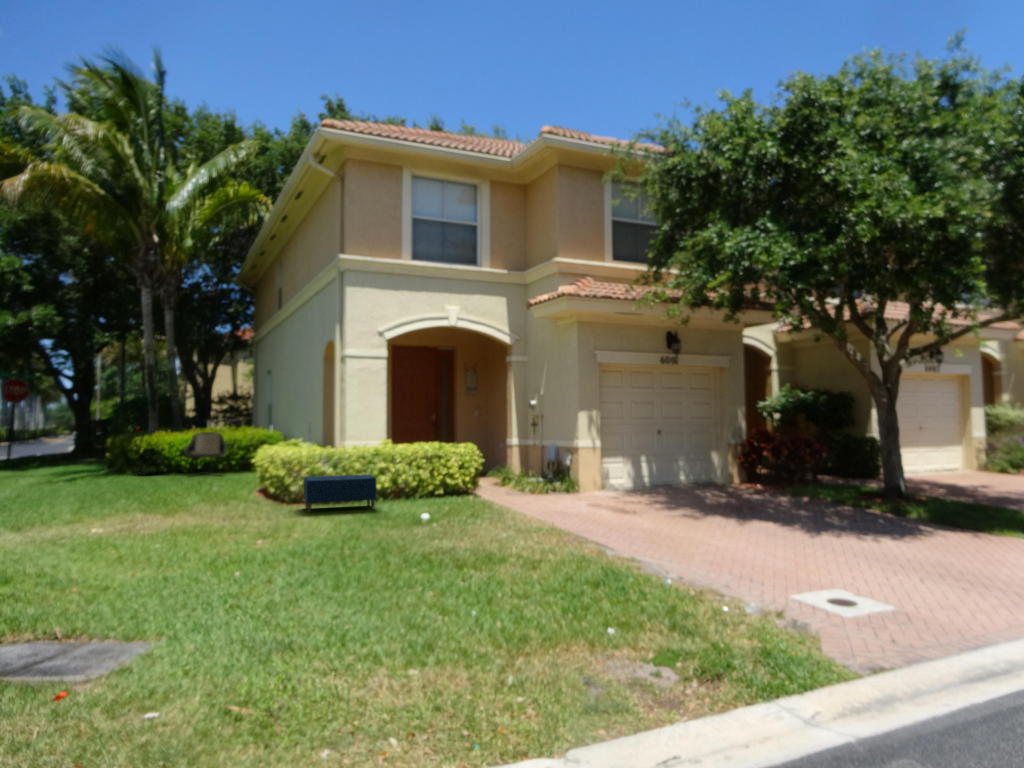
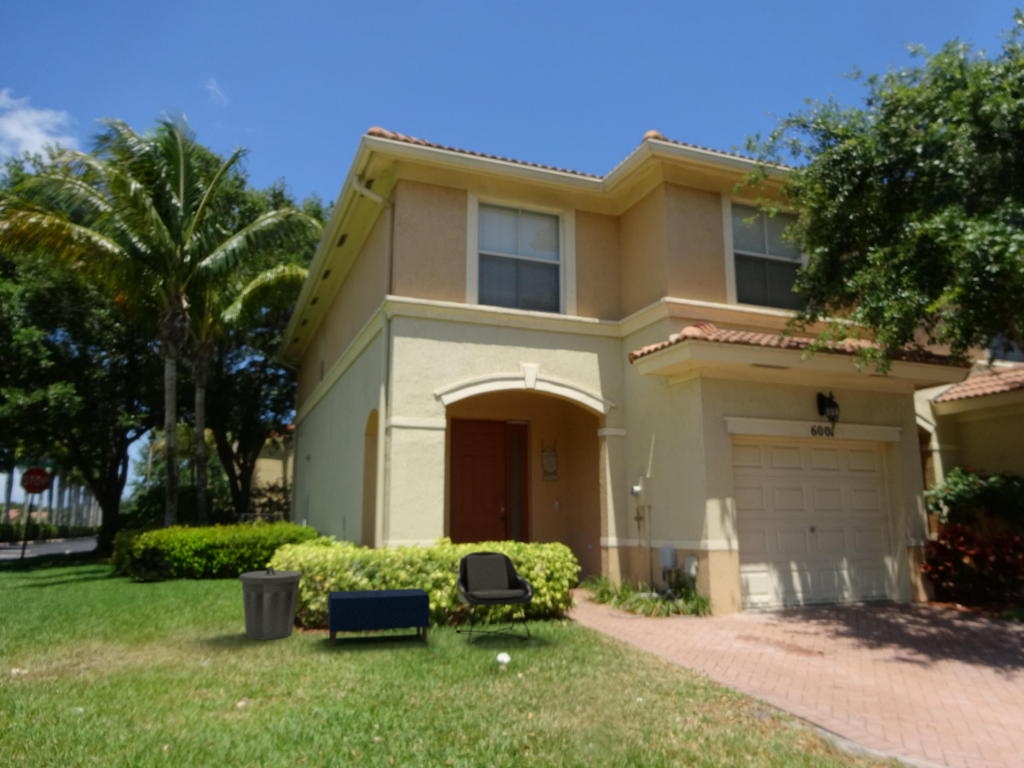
lounge chair: present [184,432,227,476] -> present [455,551,534,643]
trash can: none [239,460,284,510] -> present [239,567,302,640]

